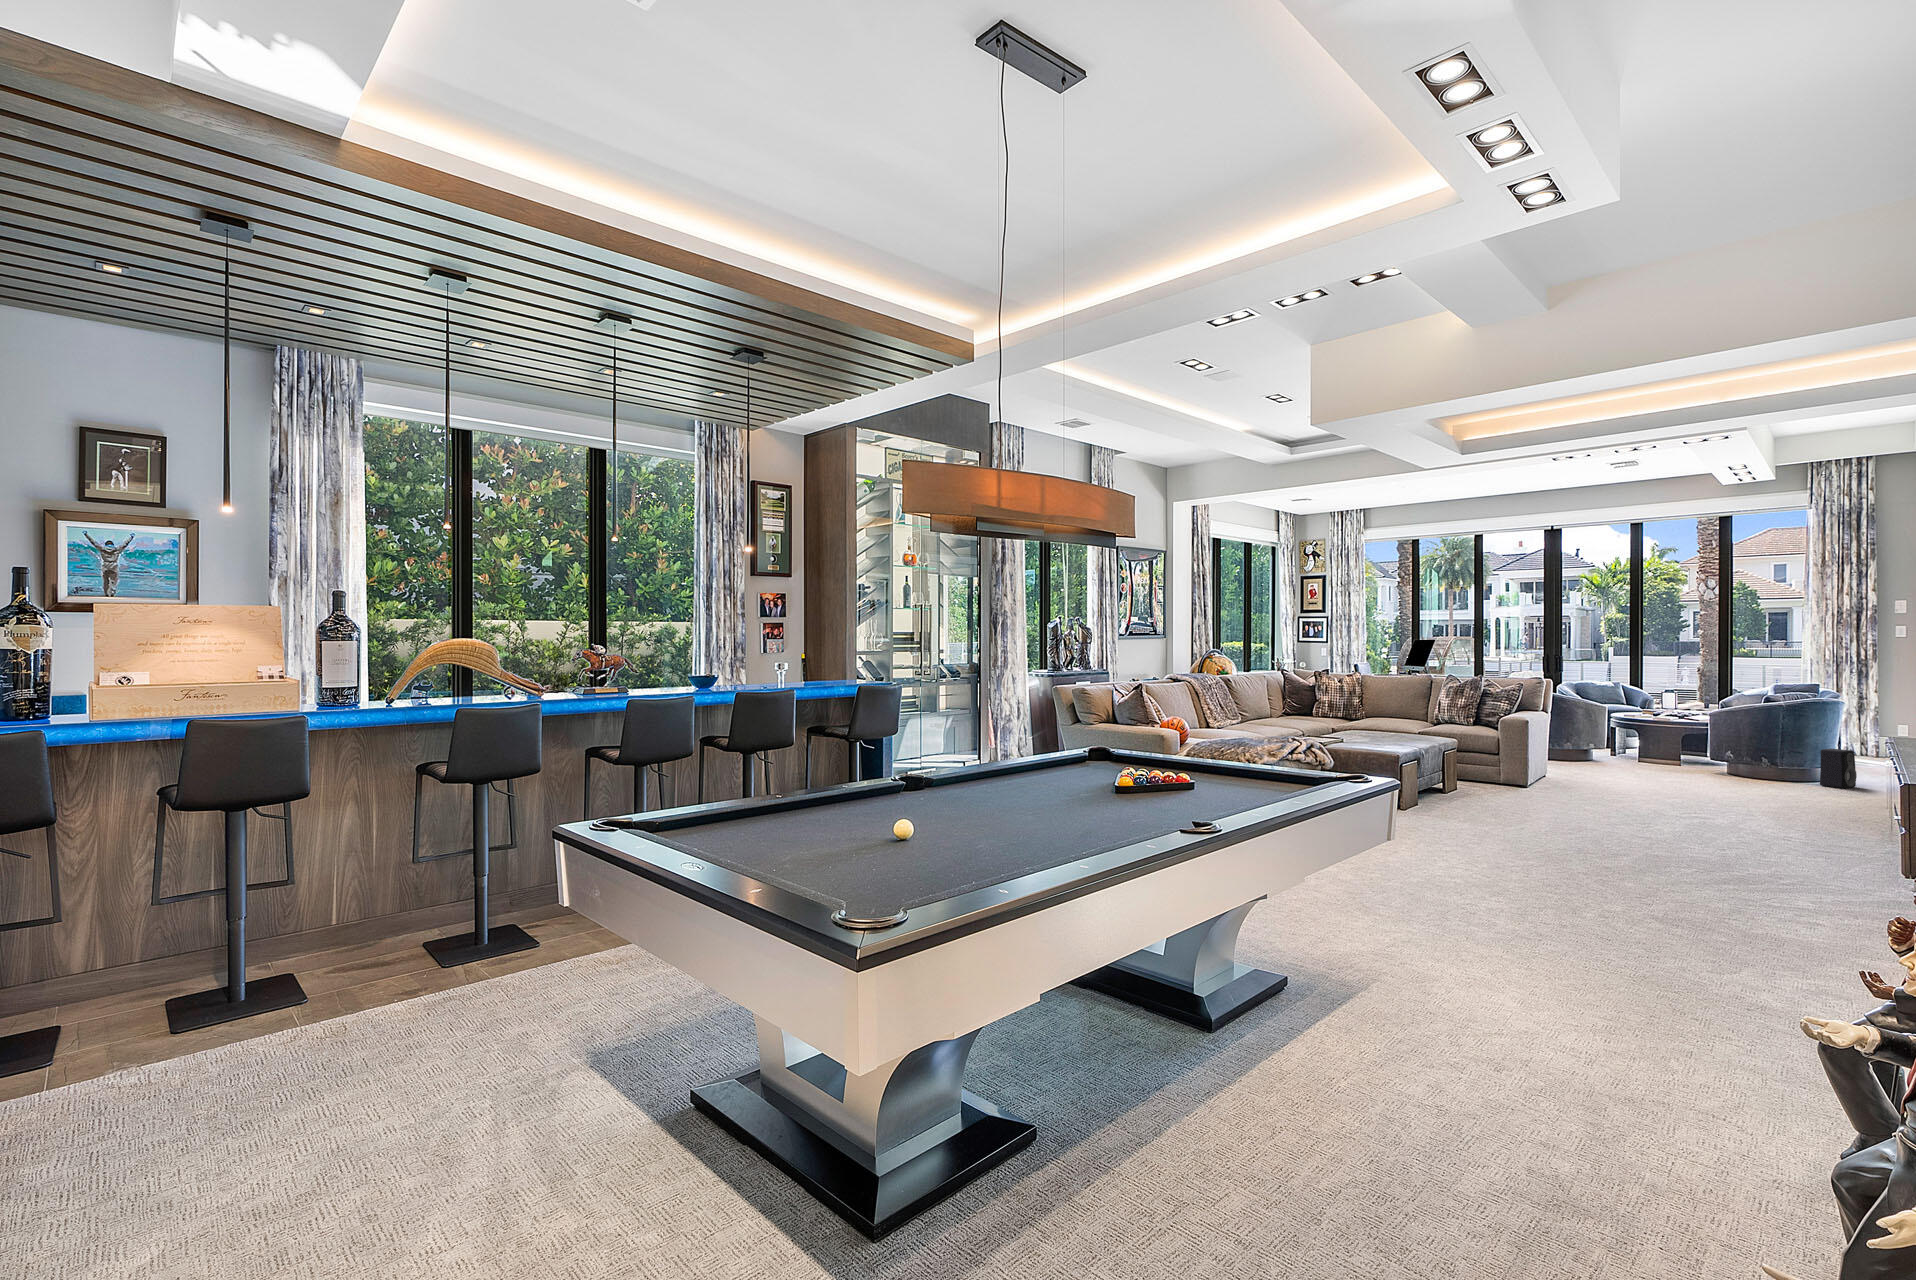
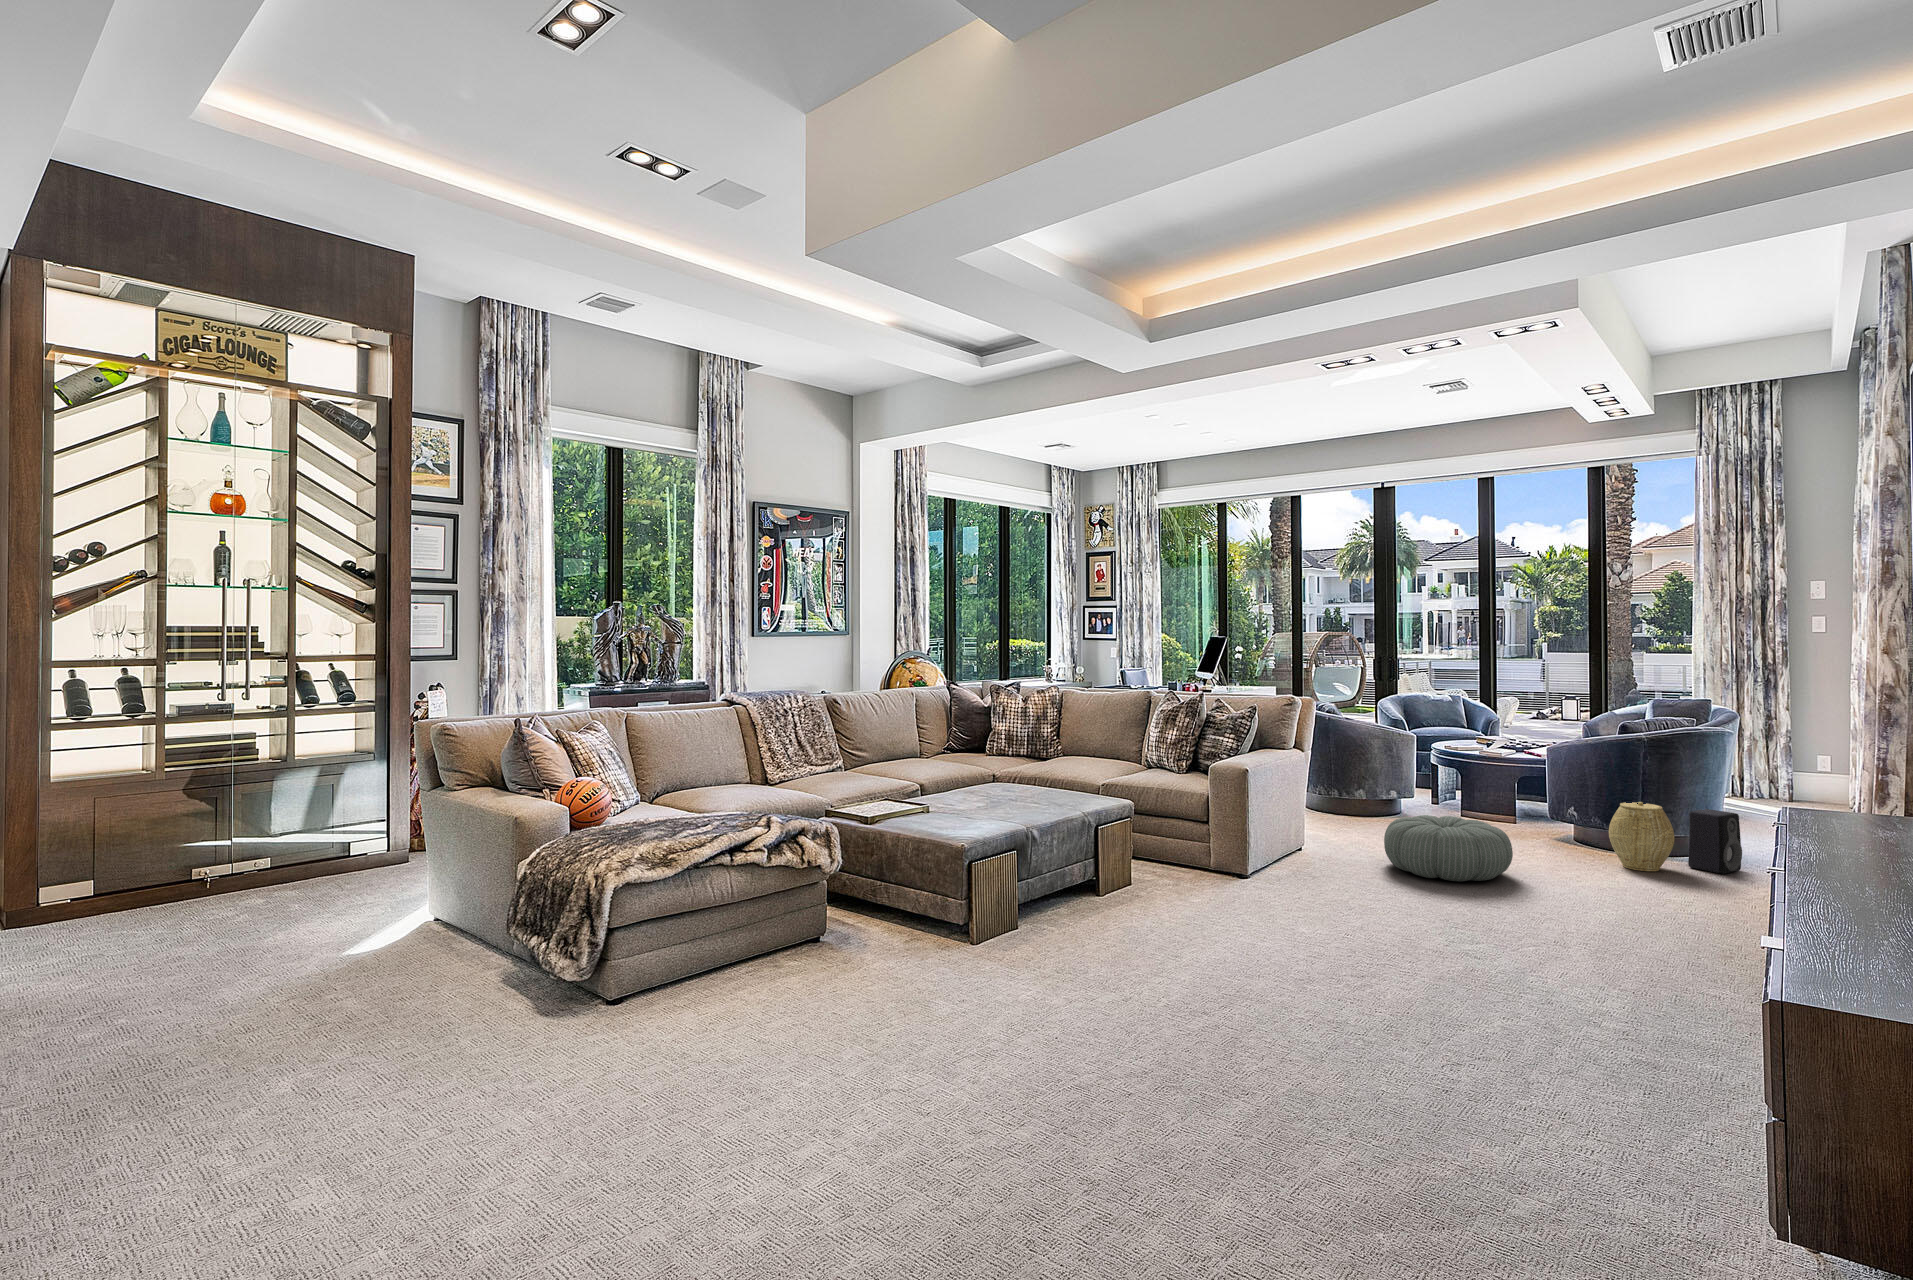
woven basket: none [1766,743,1812,787] -> present [1609,802,1675,871]
pouf: none [1616,752,1707,790] -> present [1384,815,1513,881]

